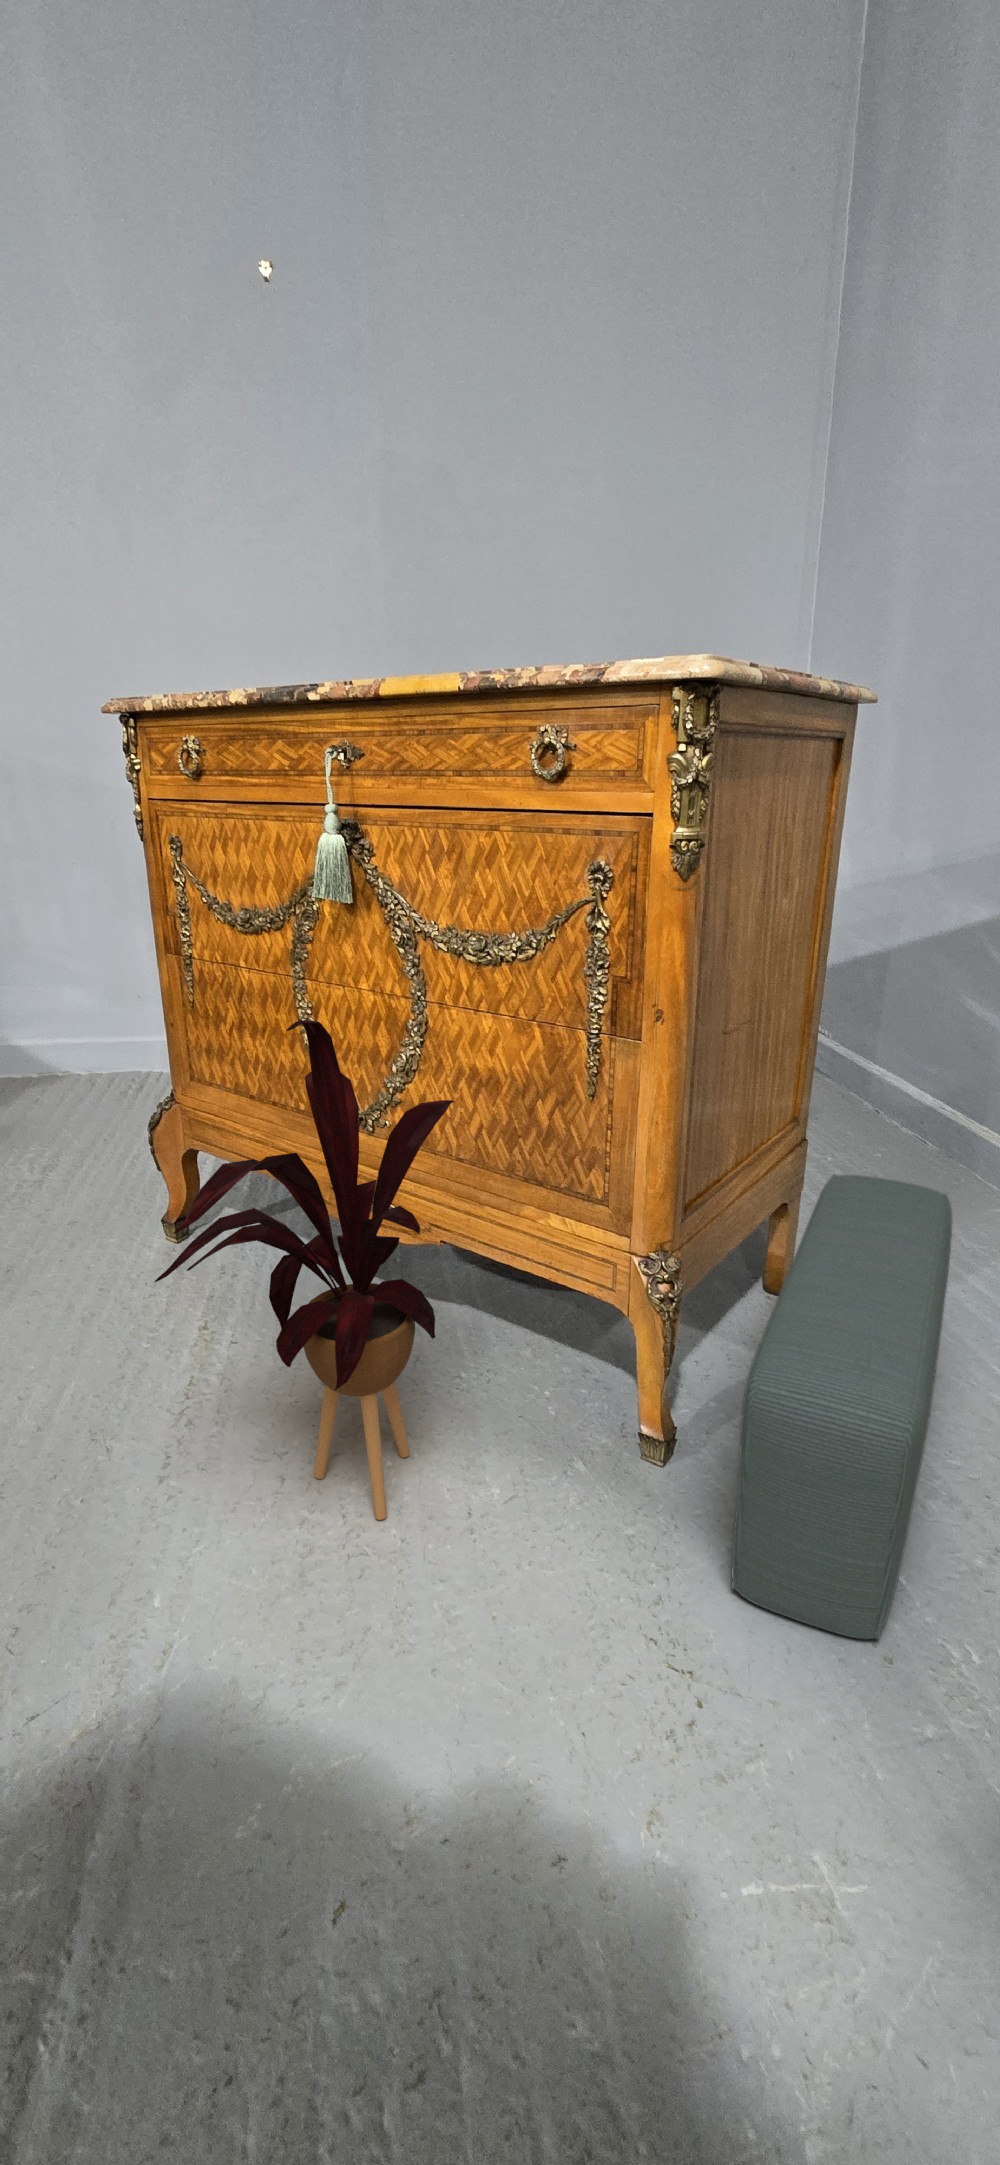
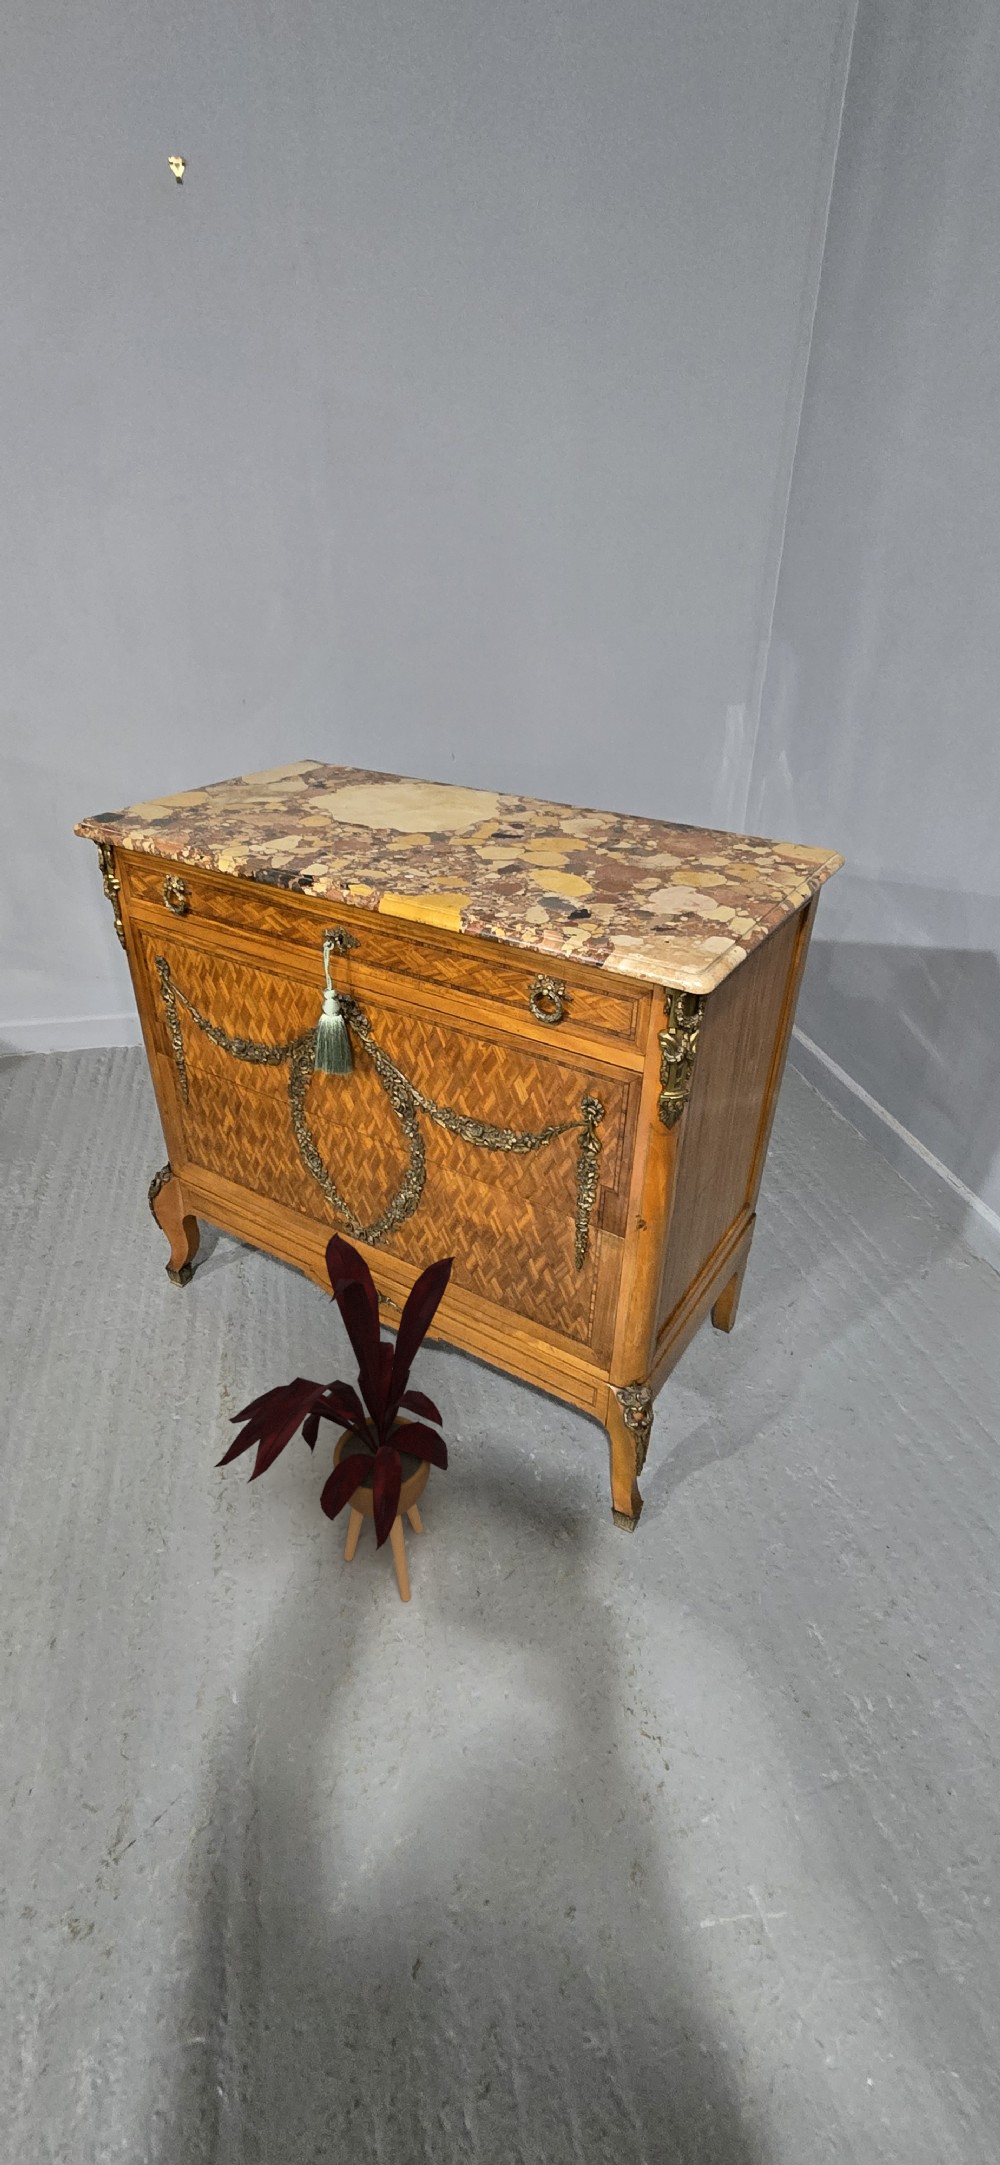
pouf: present [732,1174,952,1639] -> none [694,1265,878,1698]

